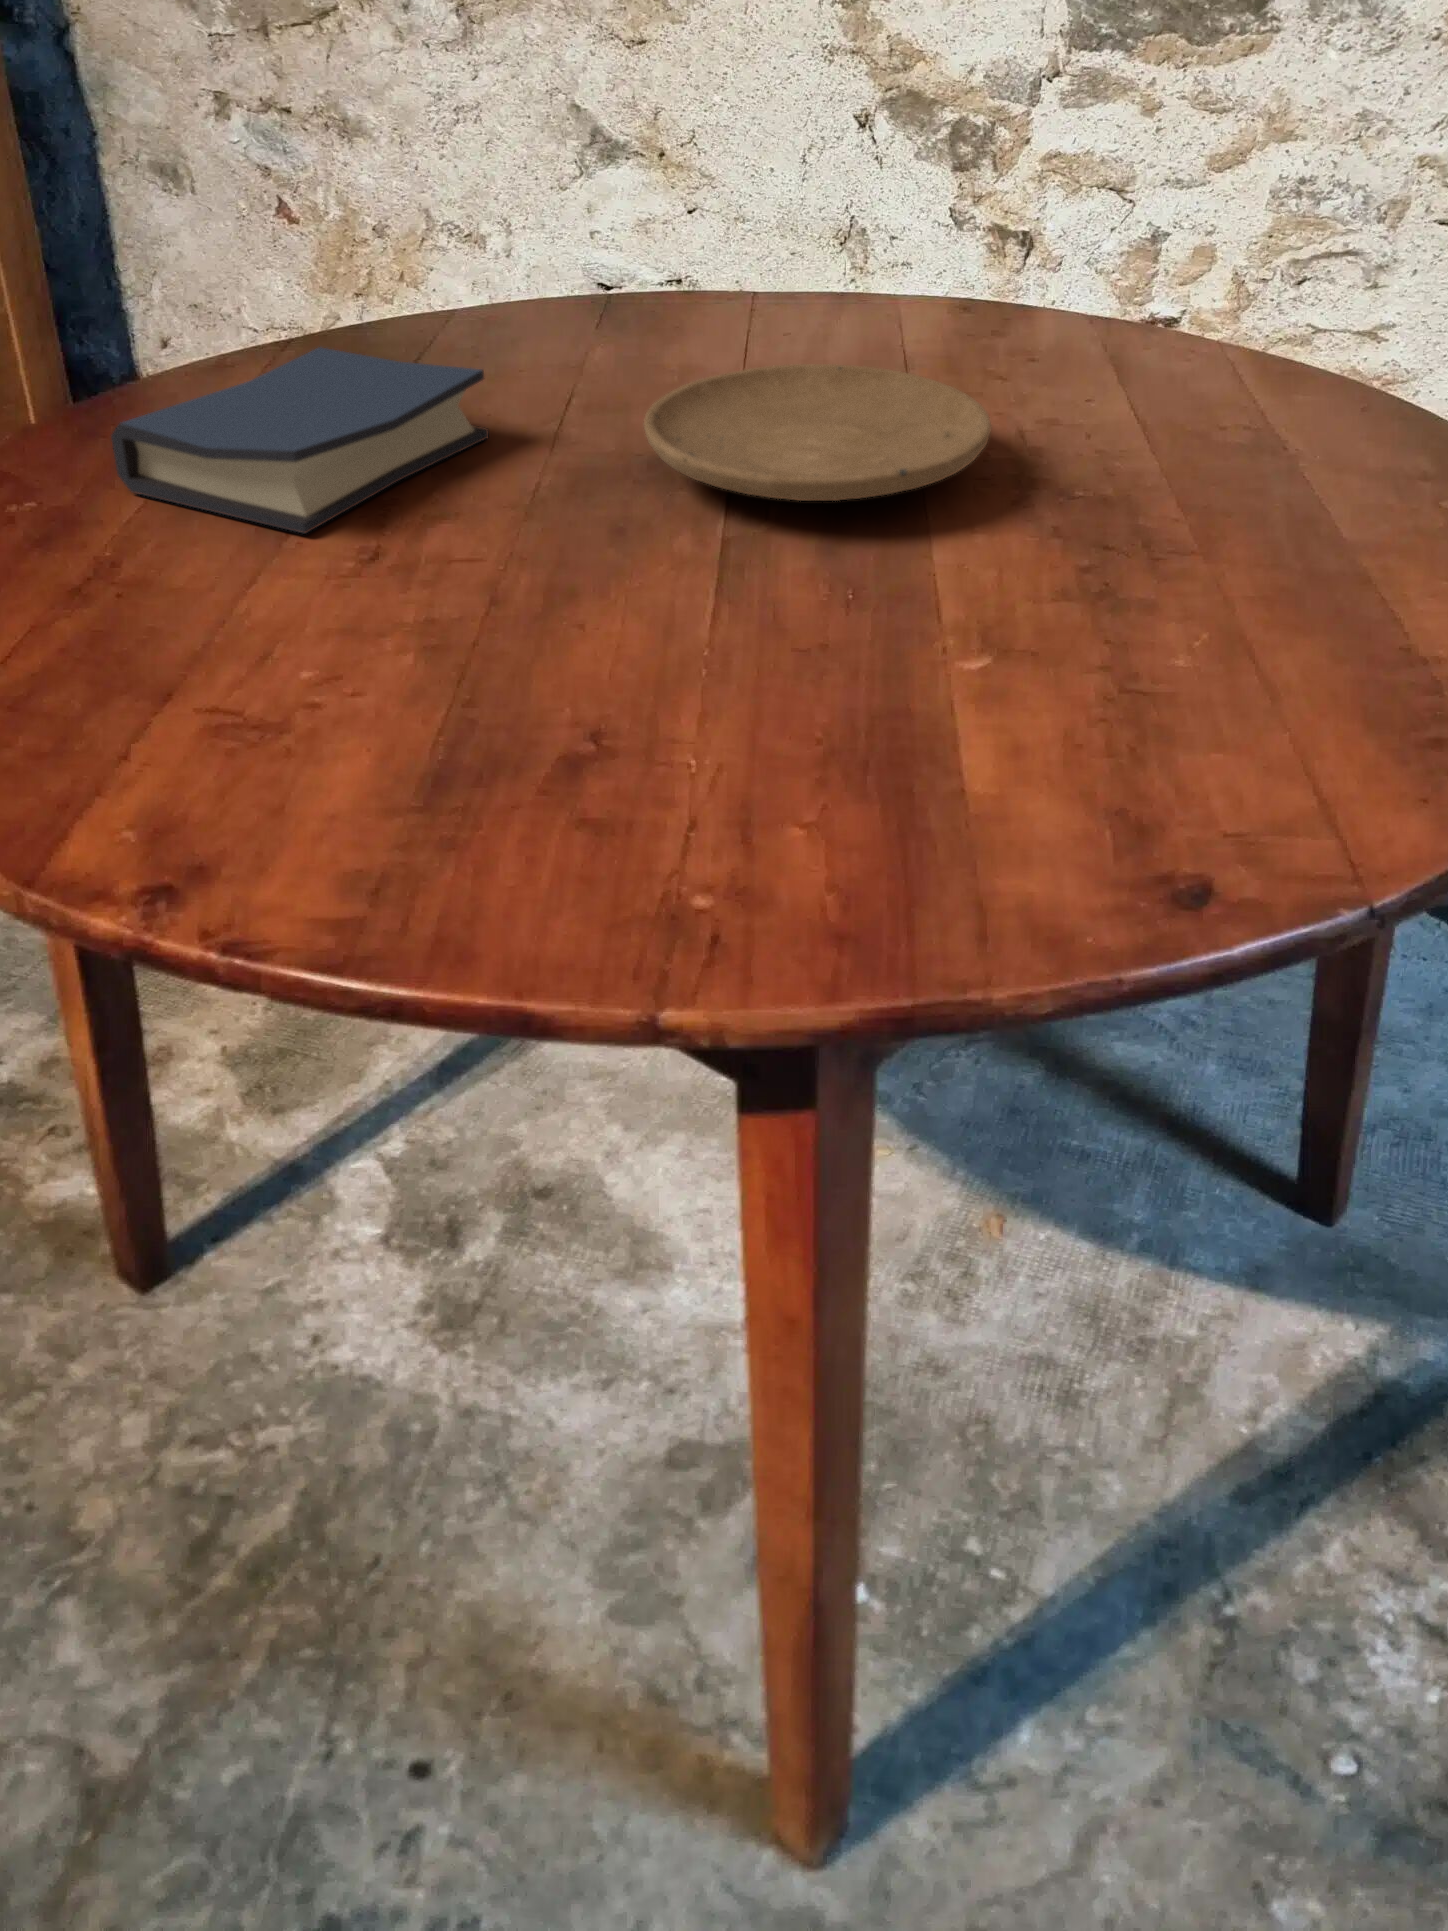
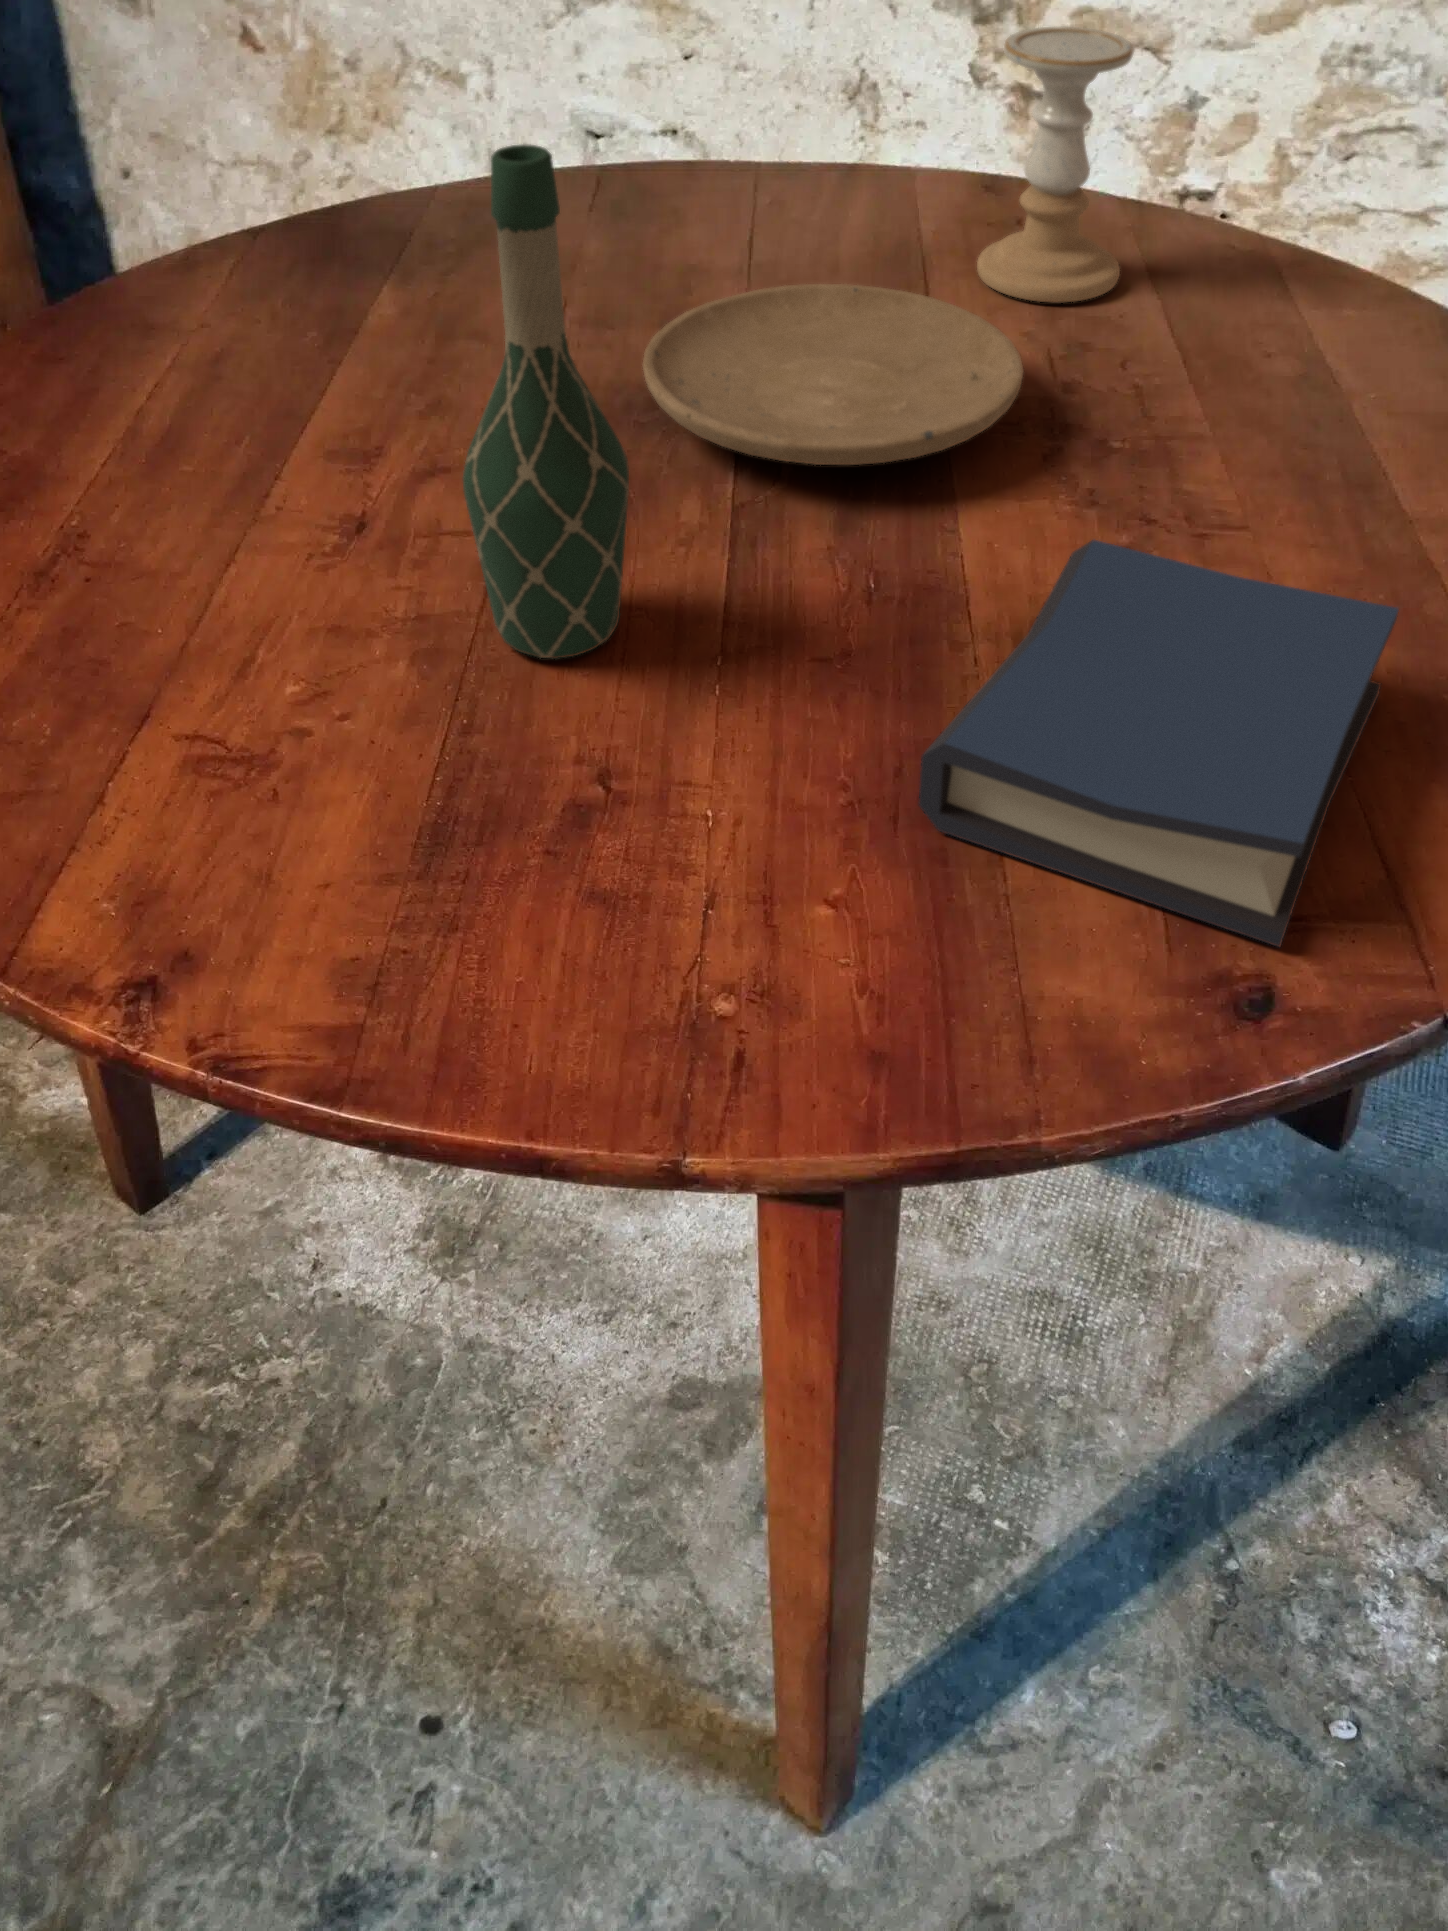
candle holder: none [954,141,1088,387] -> present [977,27,1134,302]
wine bottle: none [480,179,630,650] -> present [463,145,629,659]
hardback book: present [111,347,489,533] -> present [918,540,1399,948]

